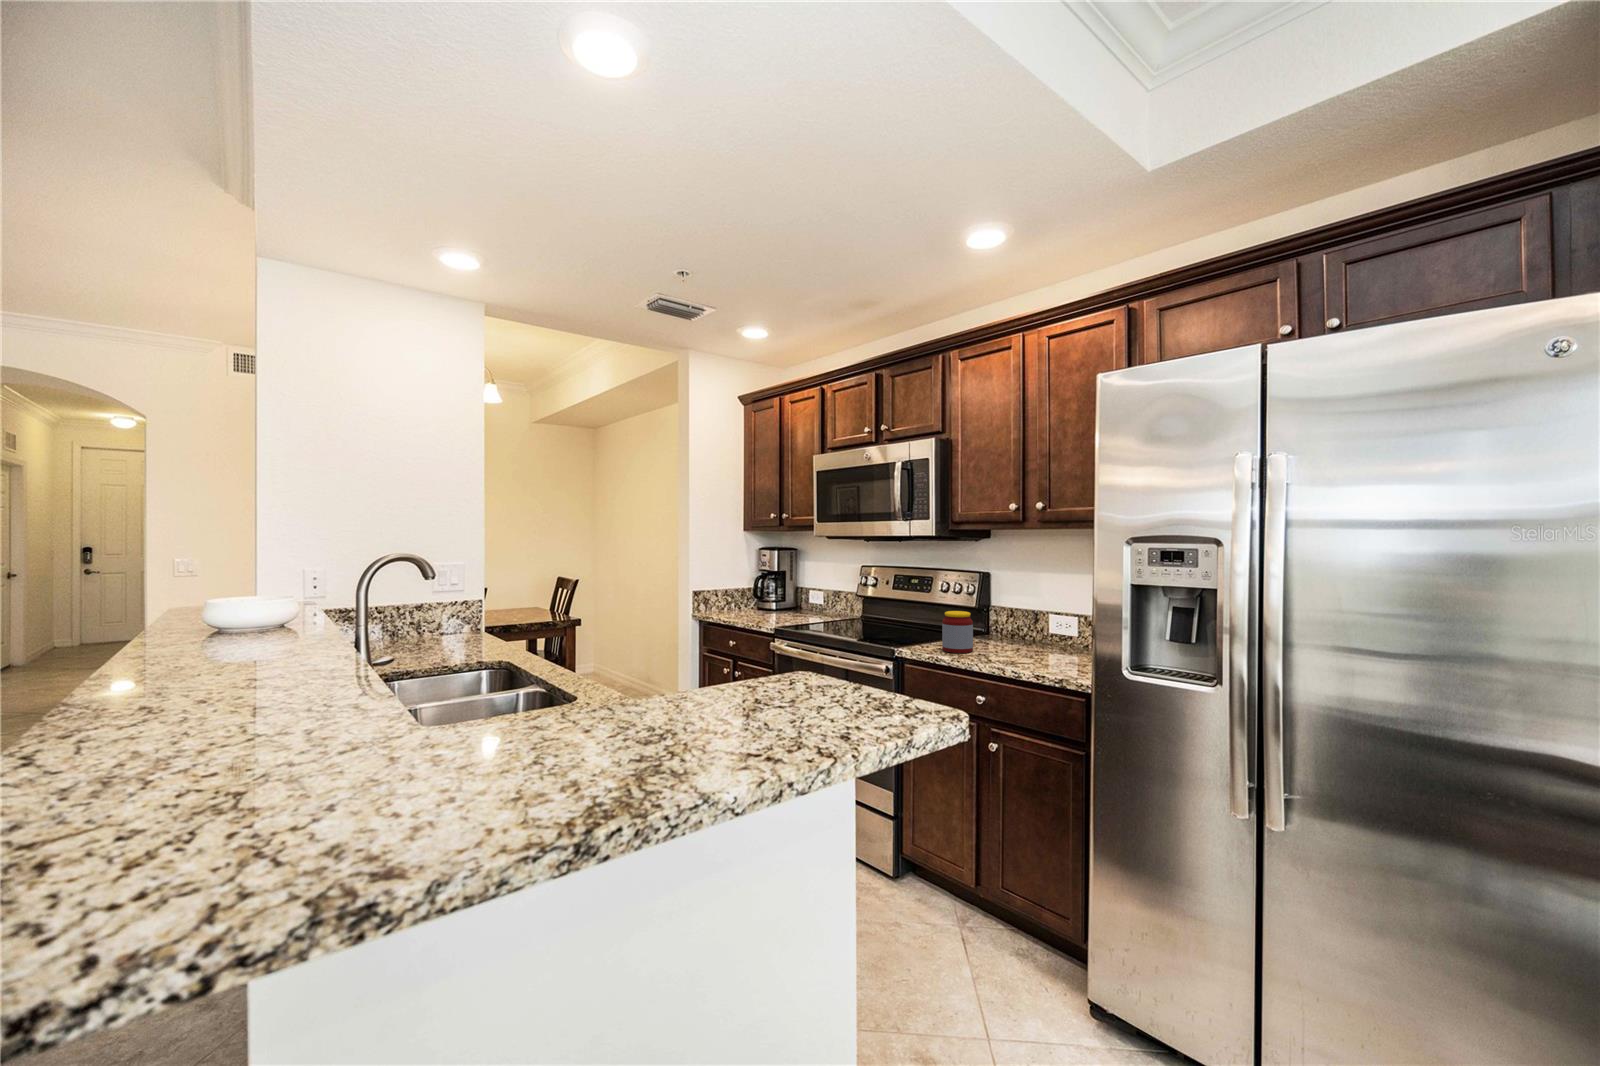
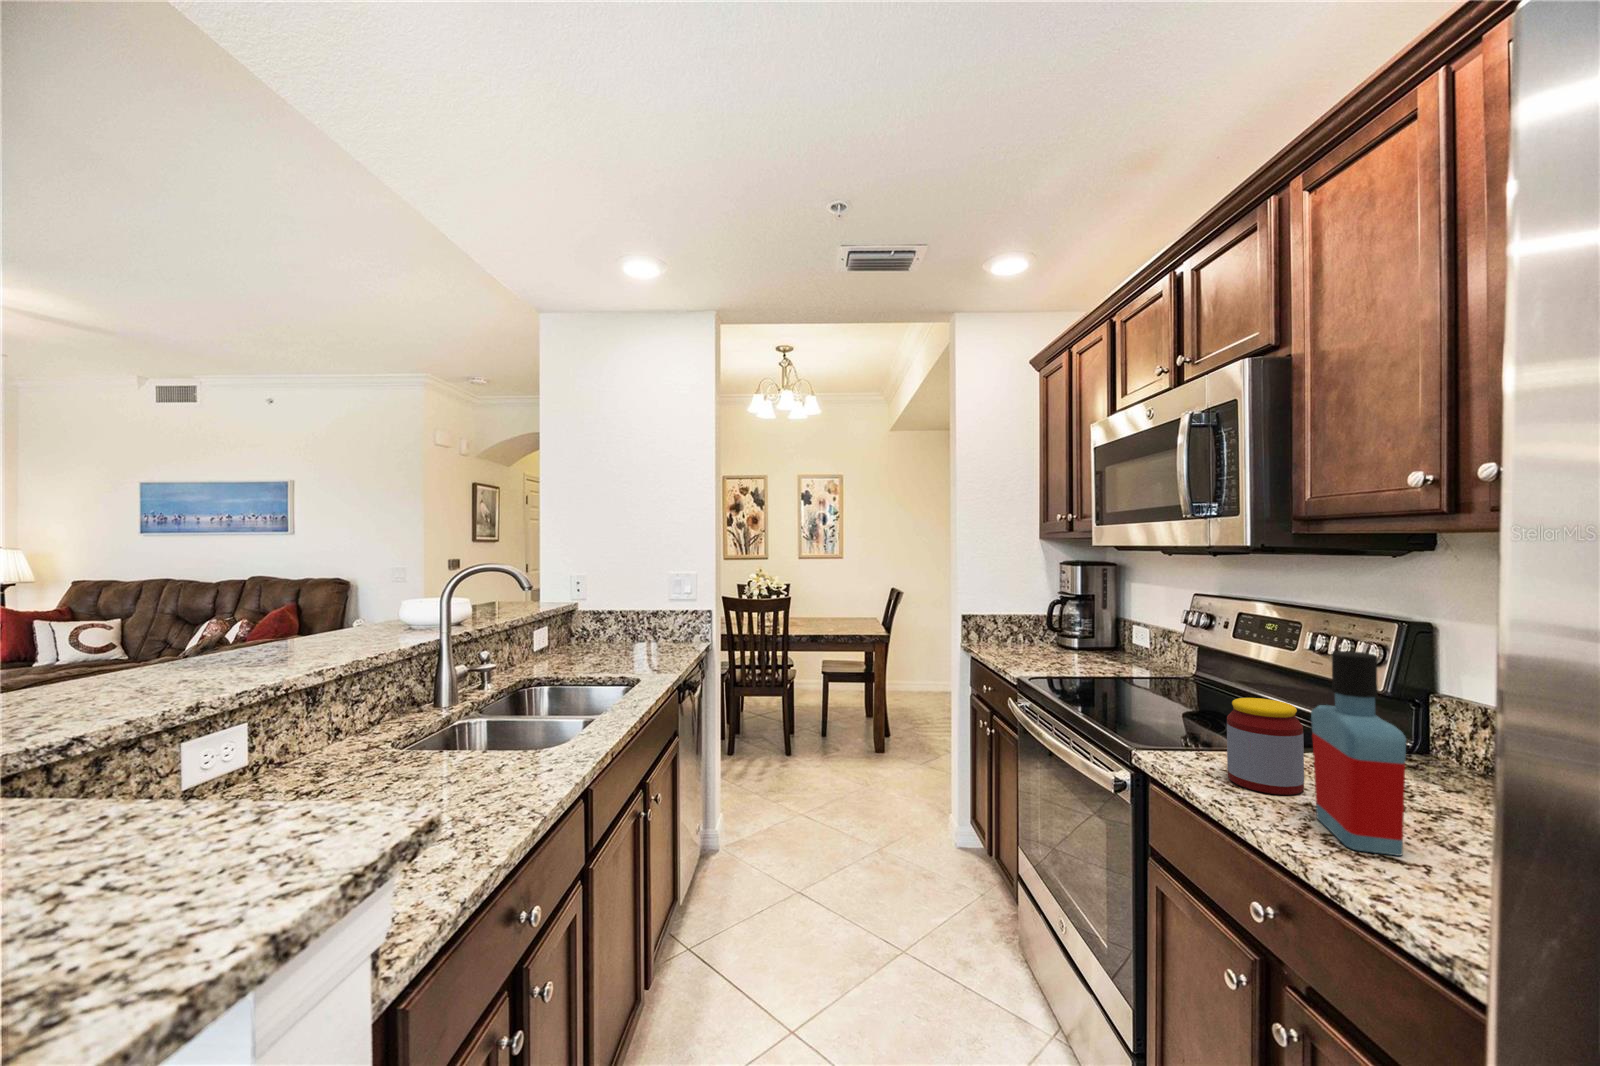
bottle: none [985,582,1025,662] -> present [1311,651,1406,856]

